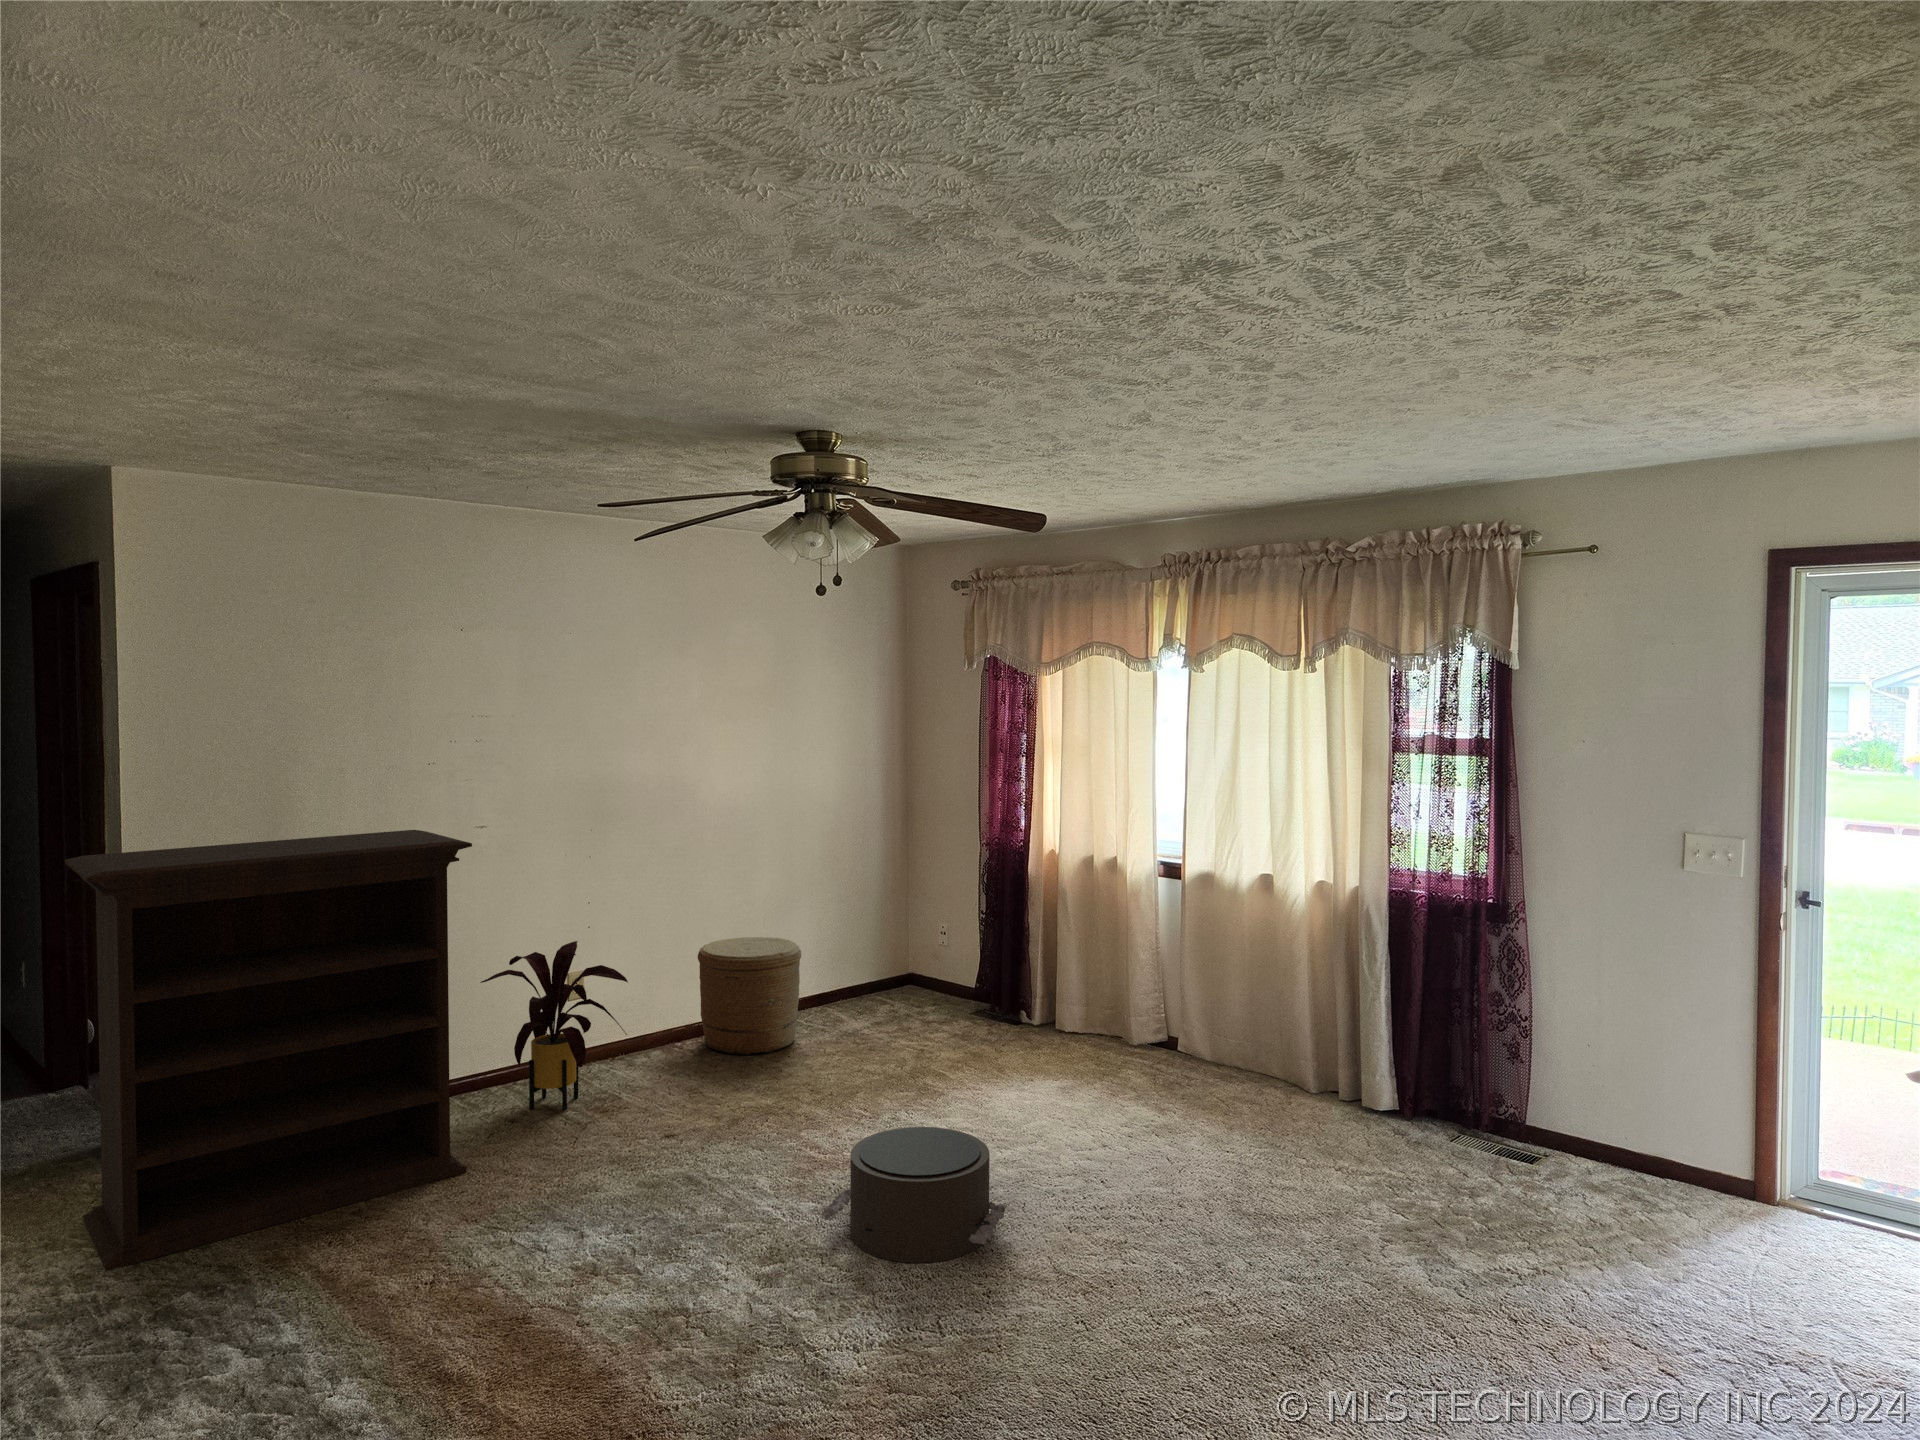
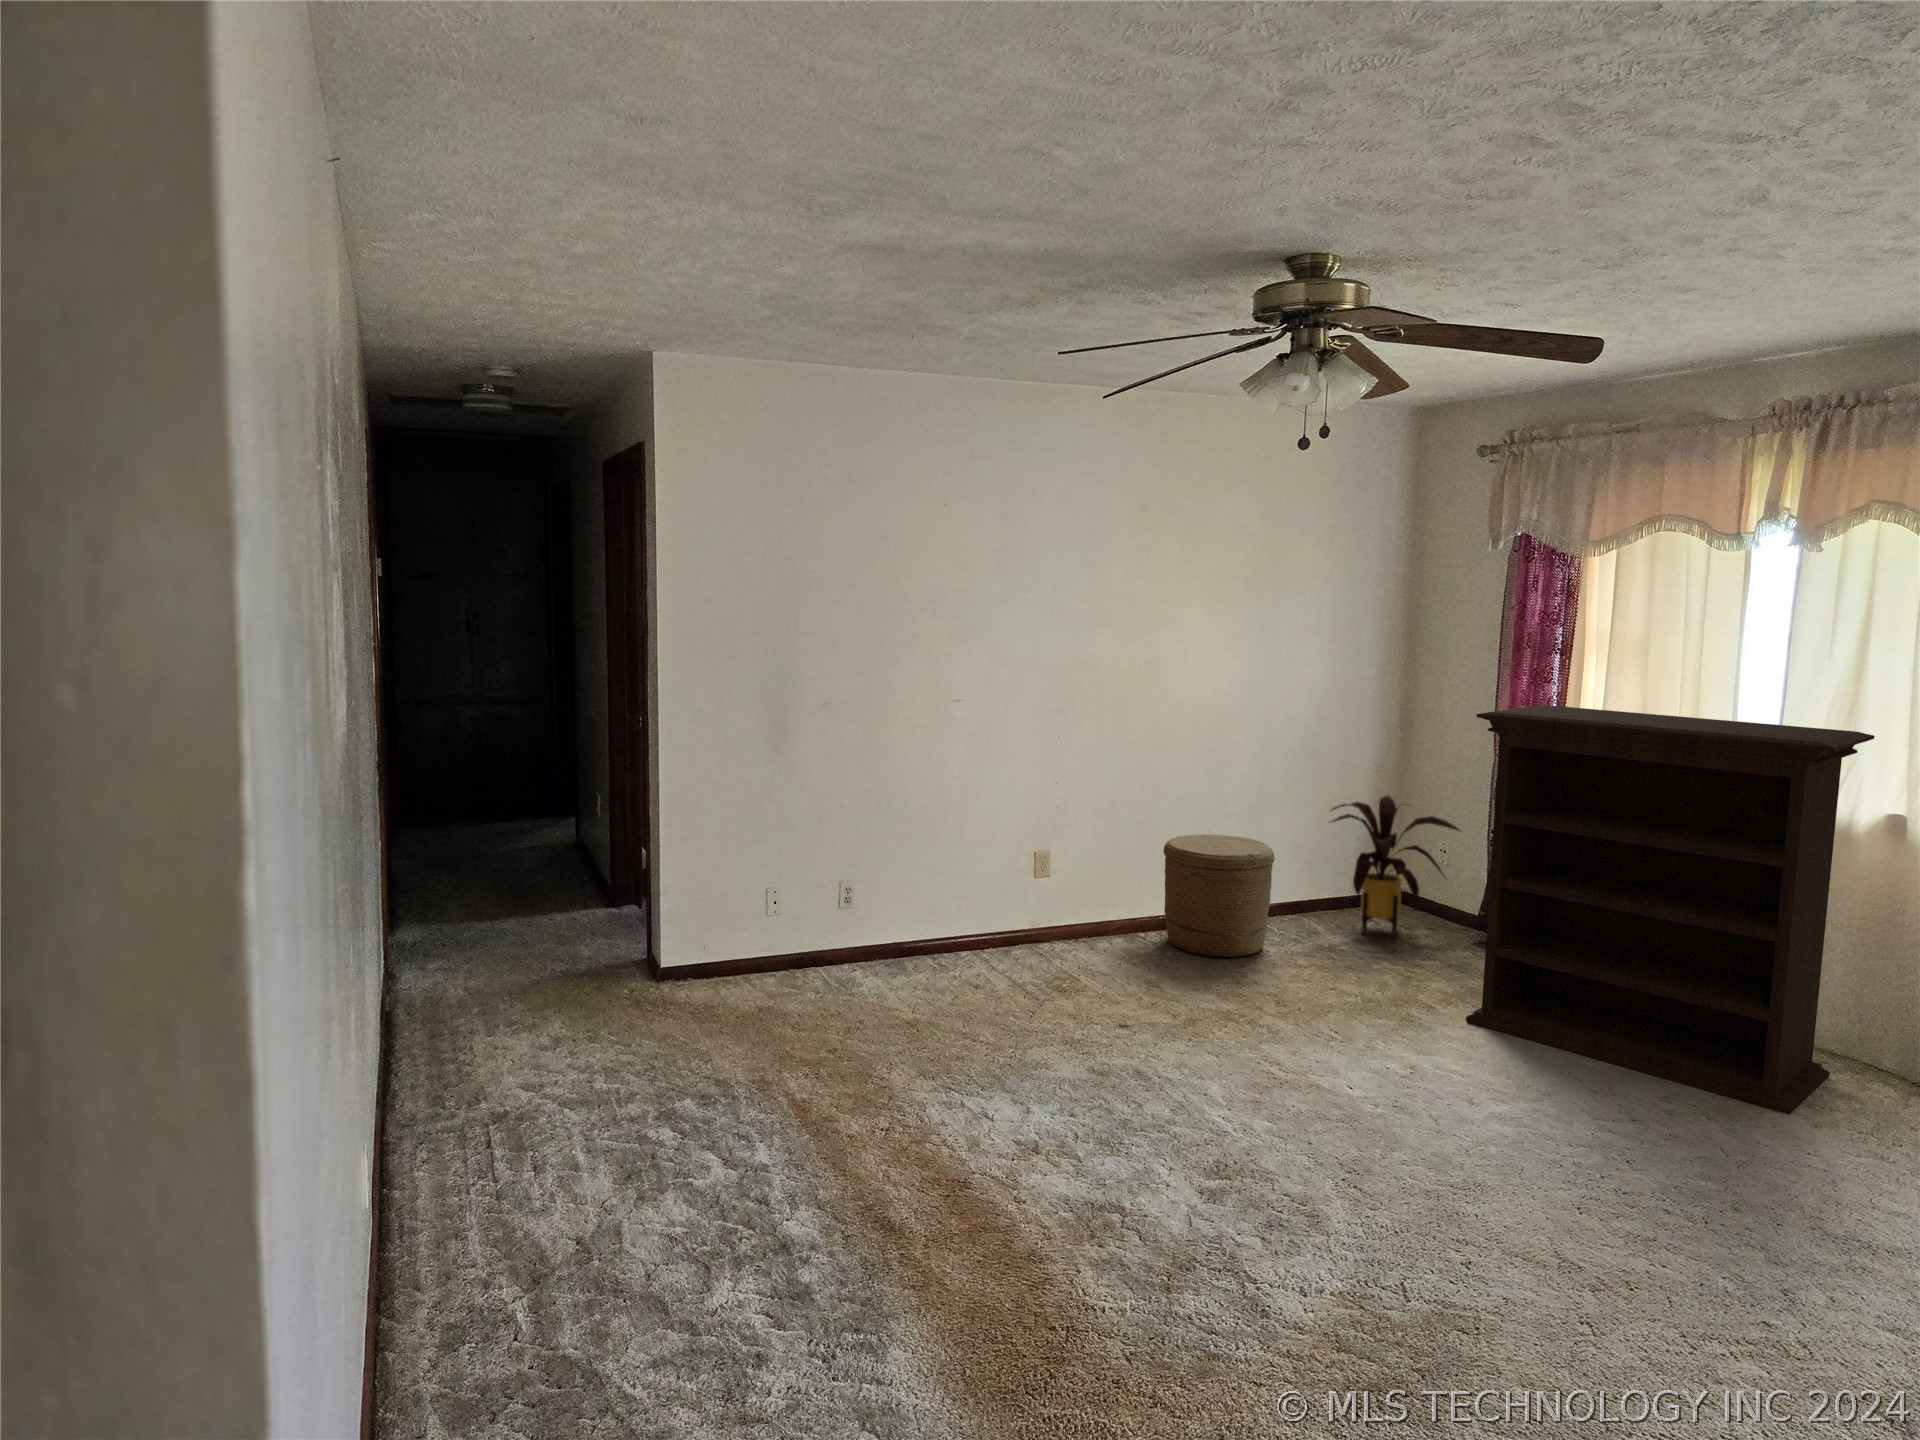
bookshelf: present [65,830,472,1271] -> present [1466,705,1874,1114]
house plant: present [480,941,628,1110] -> present [1332,796,1460,938]
pouf: present [820,1127,1007,1263] -> none [1272,1060,1498,1216]

